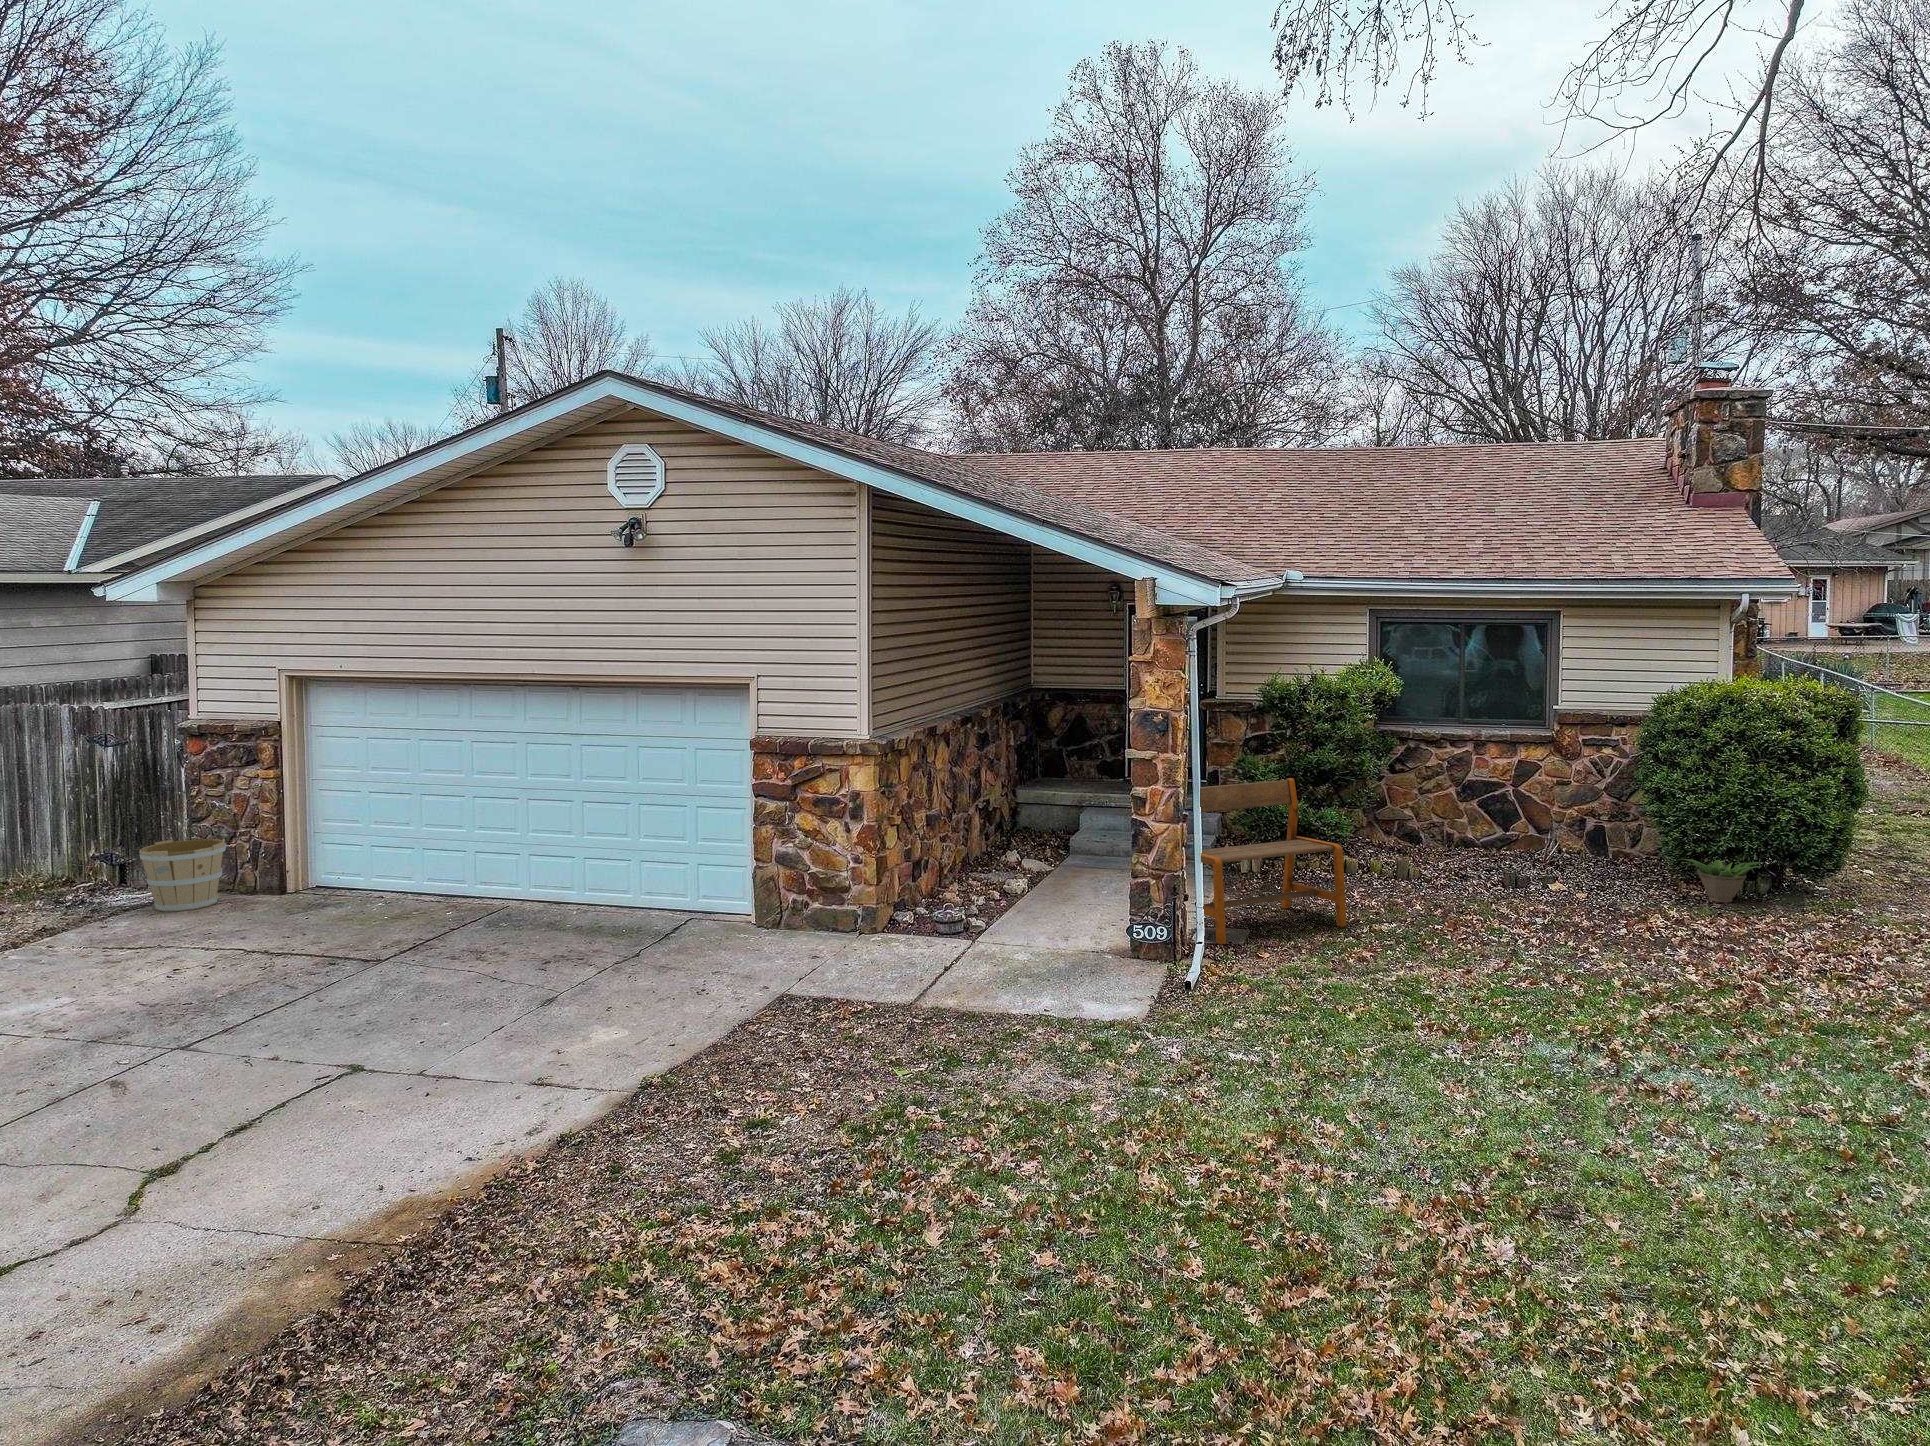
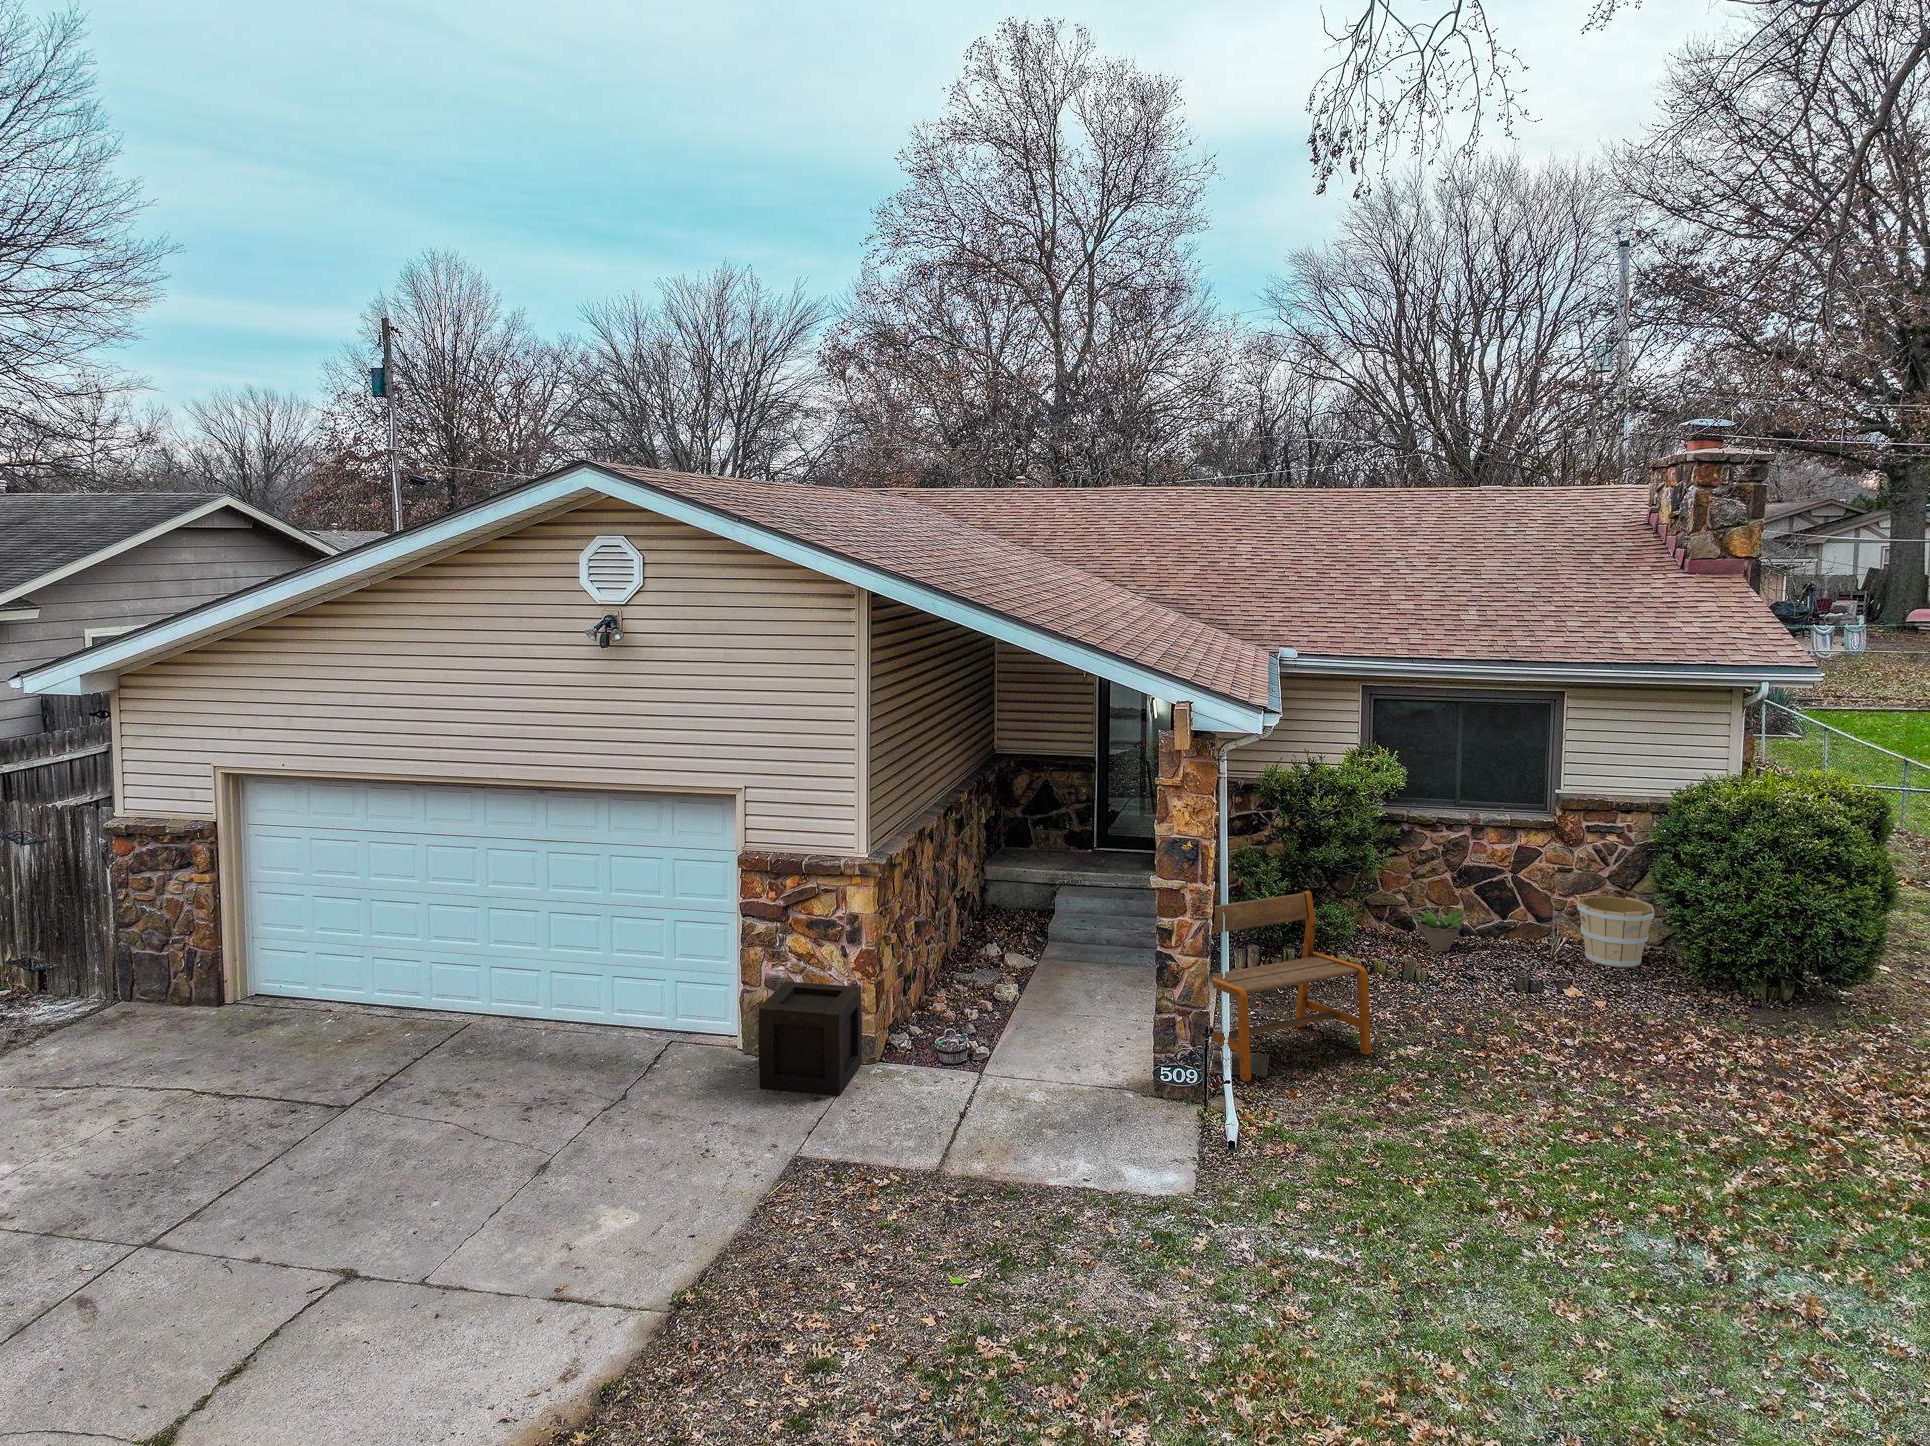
wooden bucket: present [139,839,226,912] -> present [1577,896,1654,968]
wooden crate: none [763,856,865,953] -> present [758,982,862,1096]
decorative plant: present [1678,859,1763,903] -> present [1404,909,1476,951]

